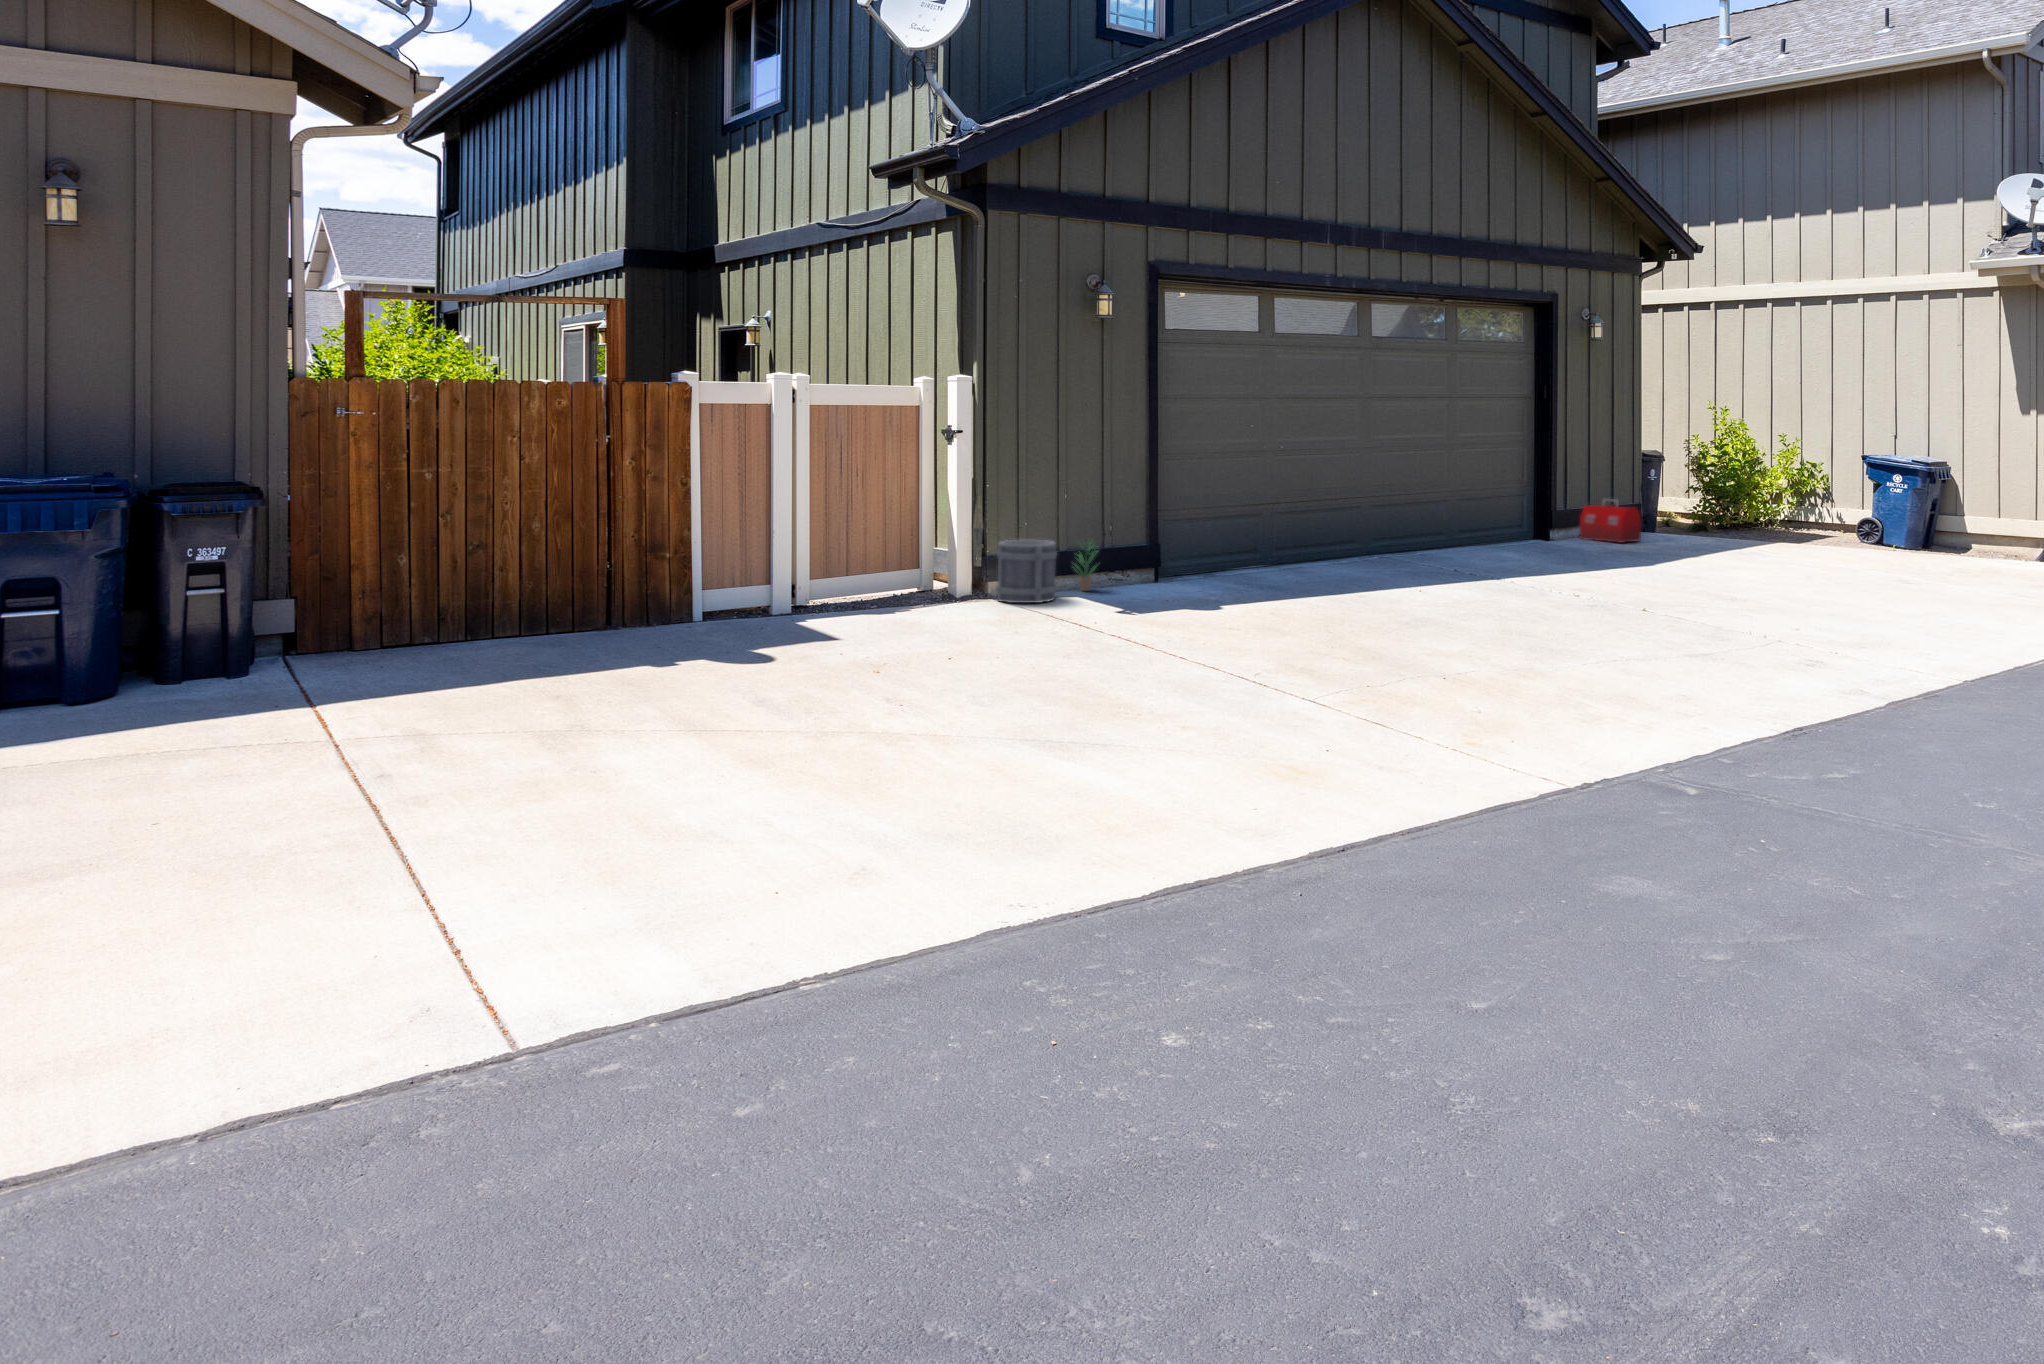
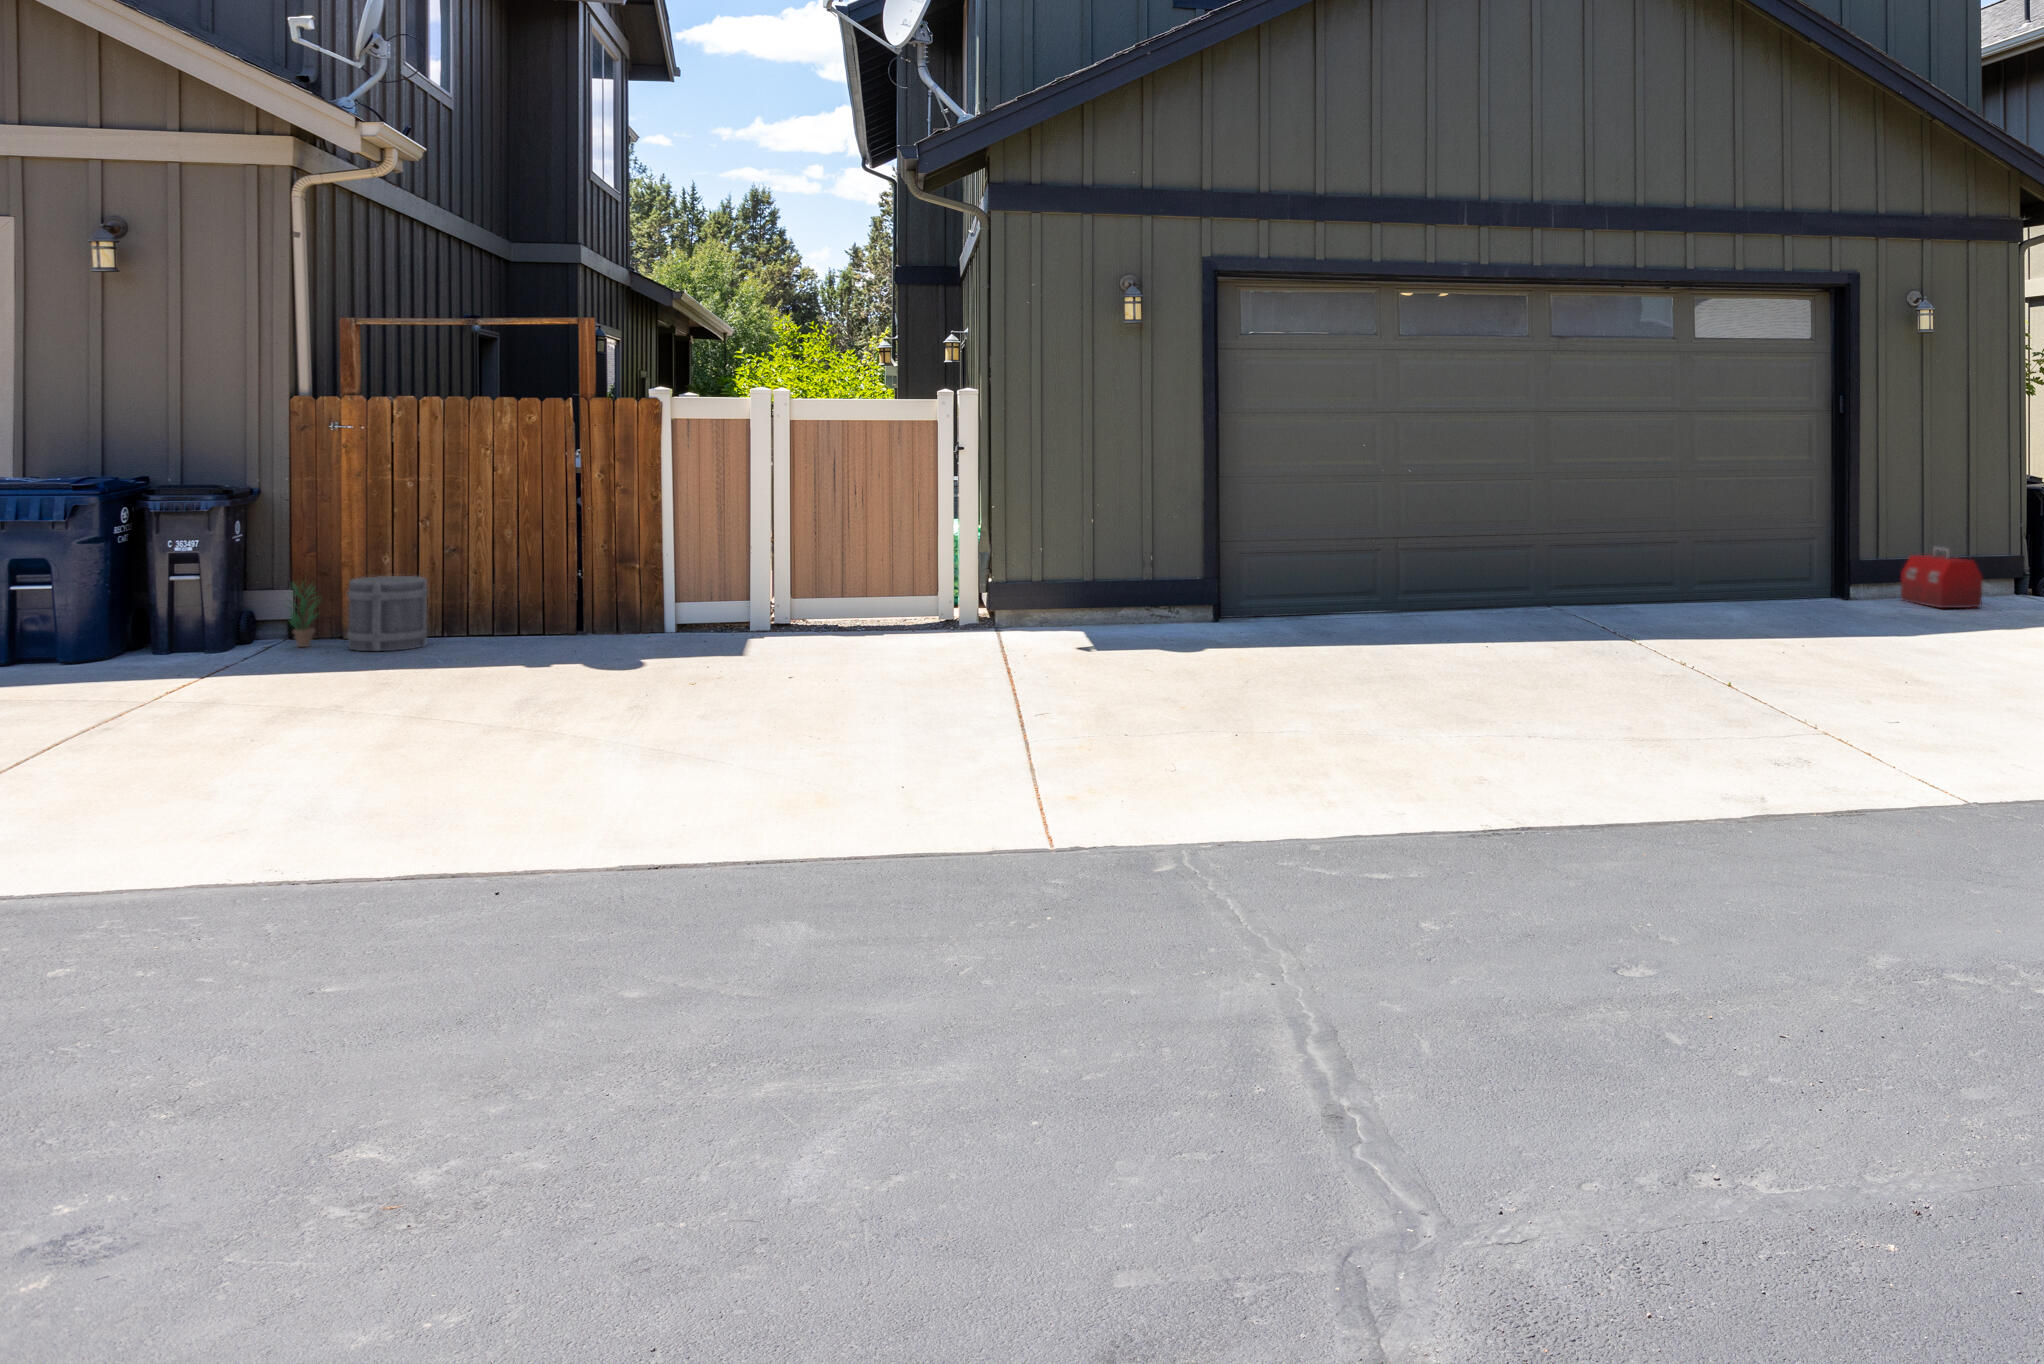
bucket: present [996,540,1057,603] -> present [348,576,428,651]
potted plant: present [1074,542,1098,591] -> present [289,584,317,647]

